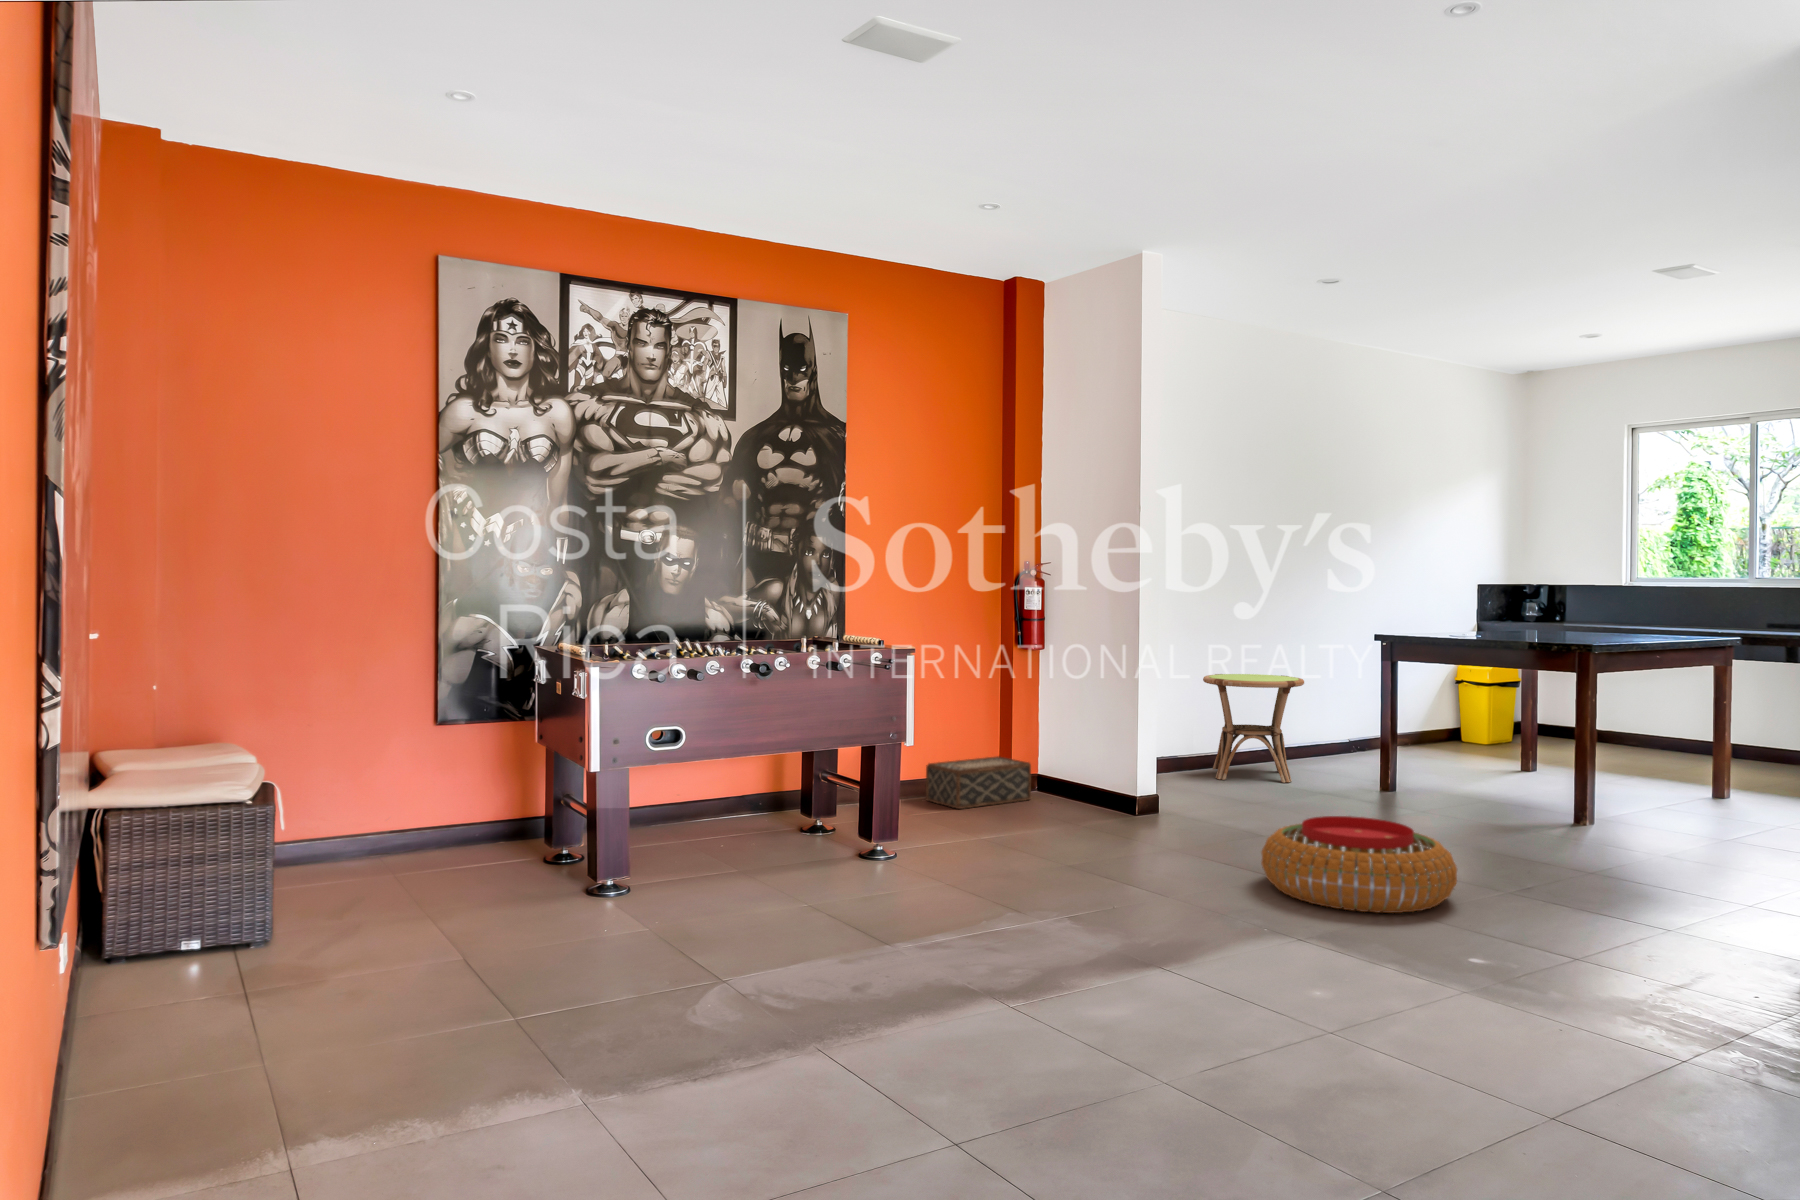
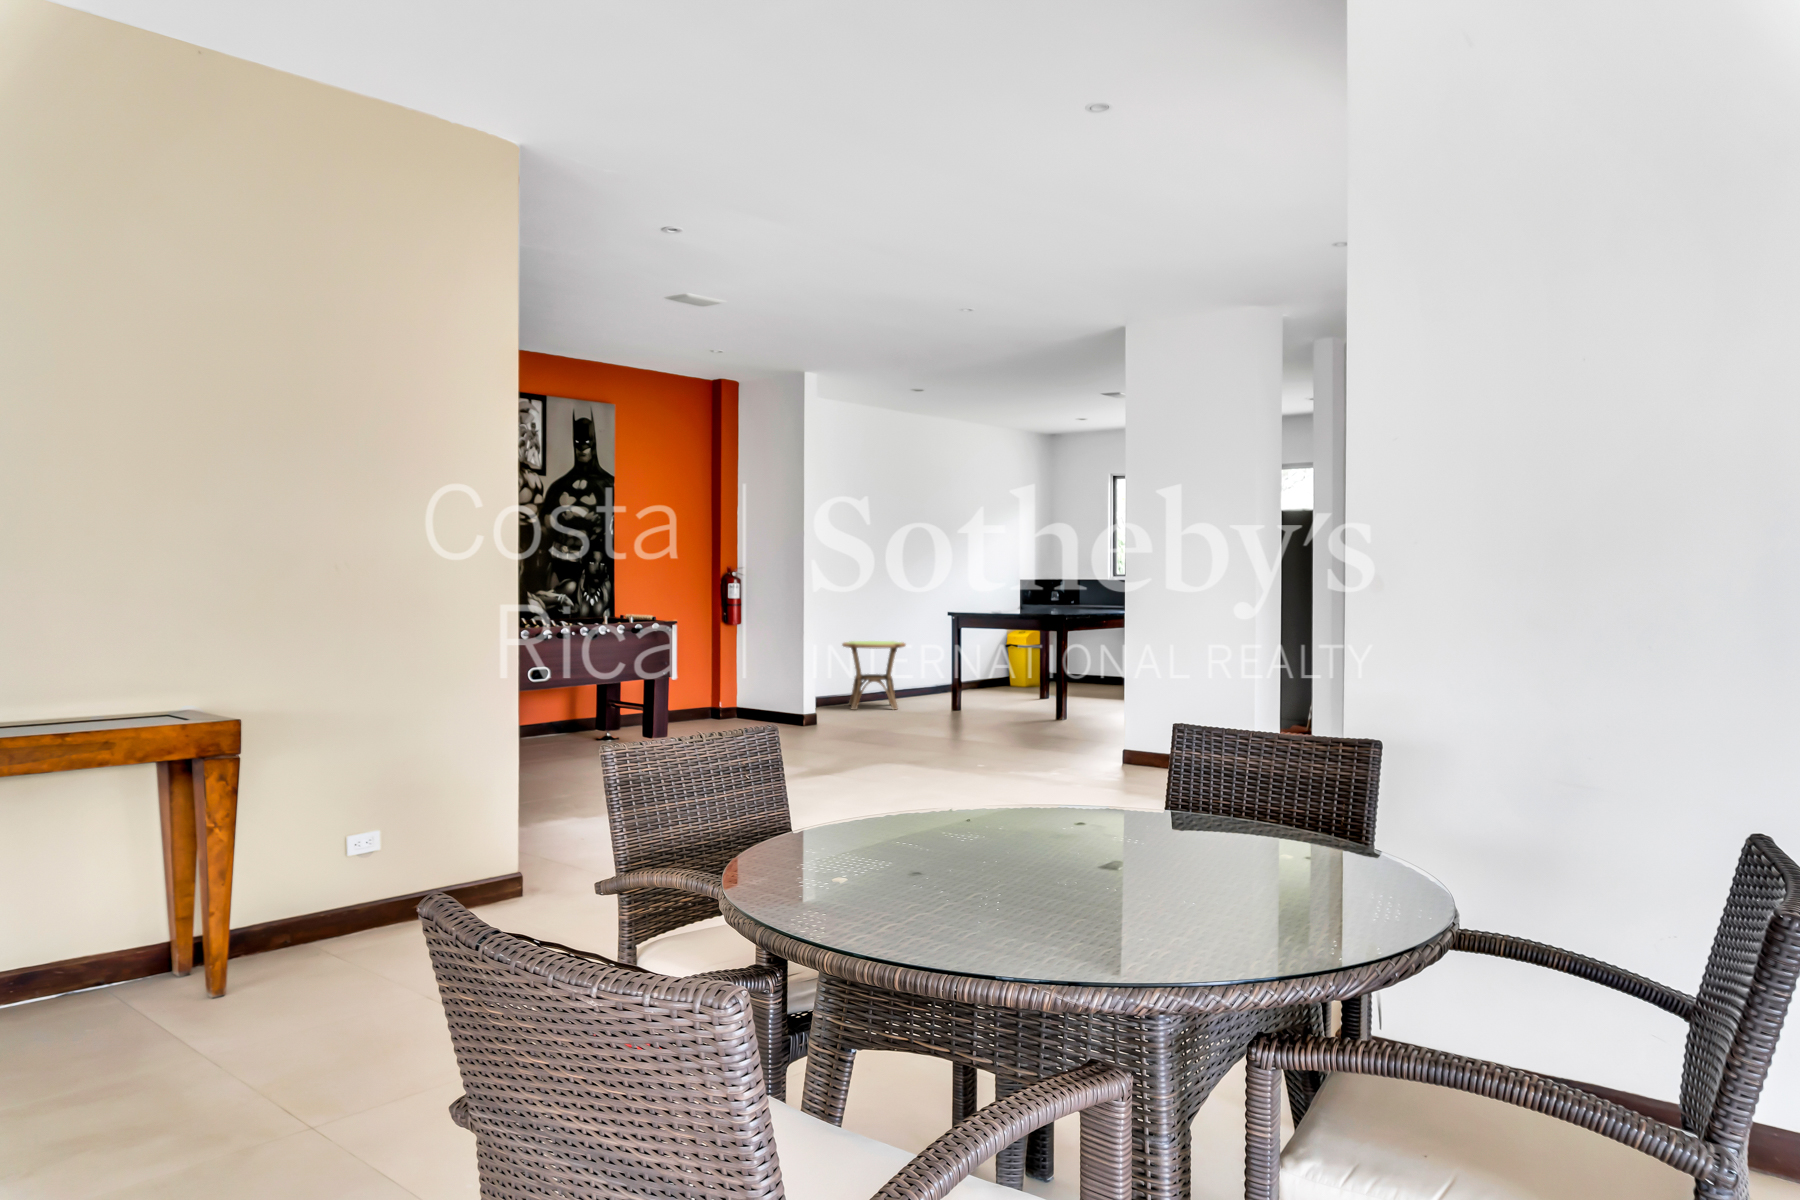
woven basket: present [926,756,1031,809] -> none [667,697,735,729]
pouf: present [1261,816,1457,913] -> none [878,711,976,755]

